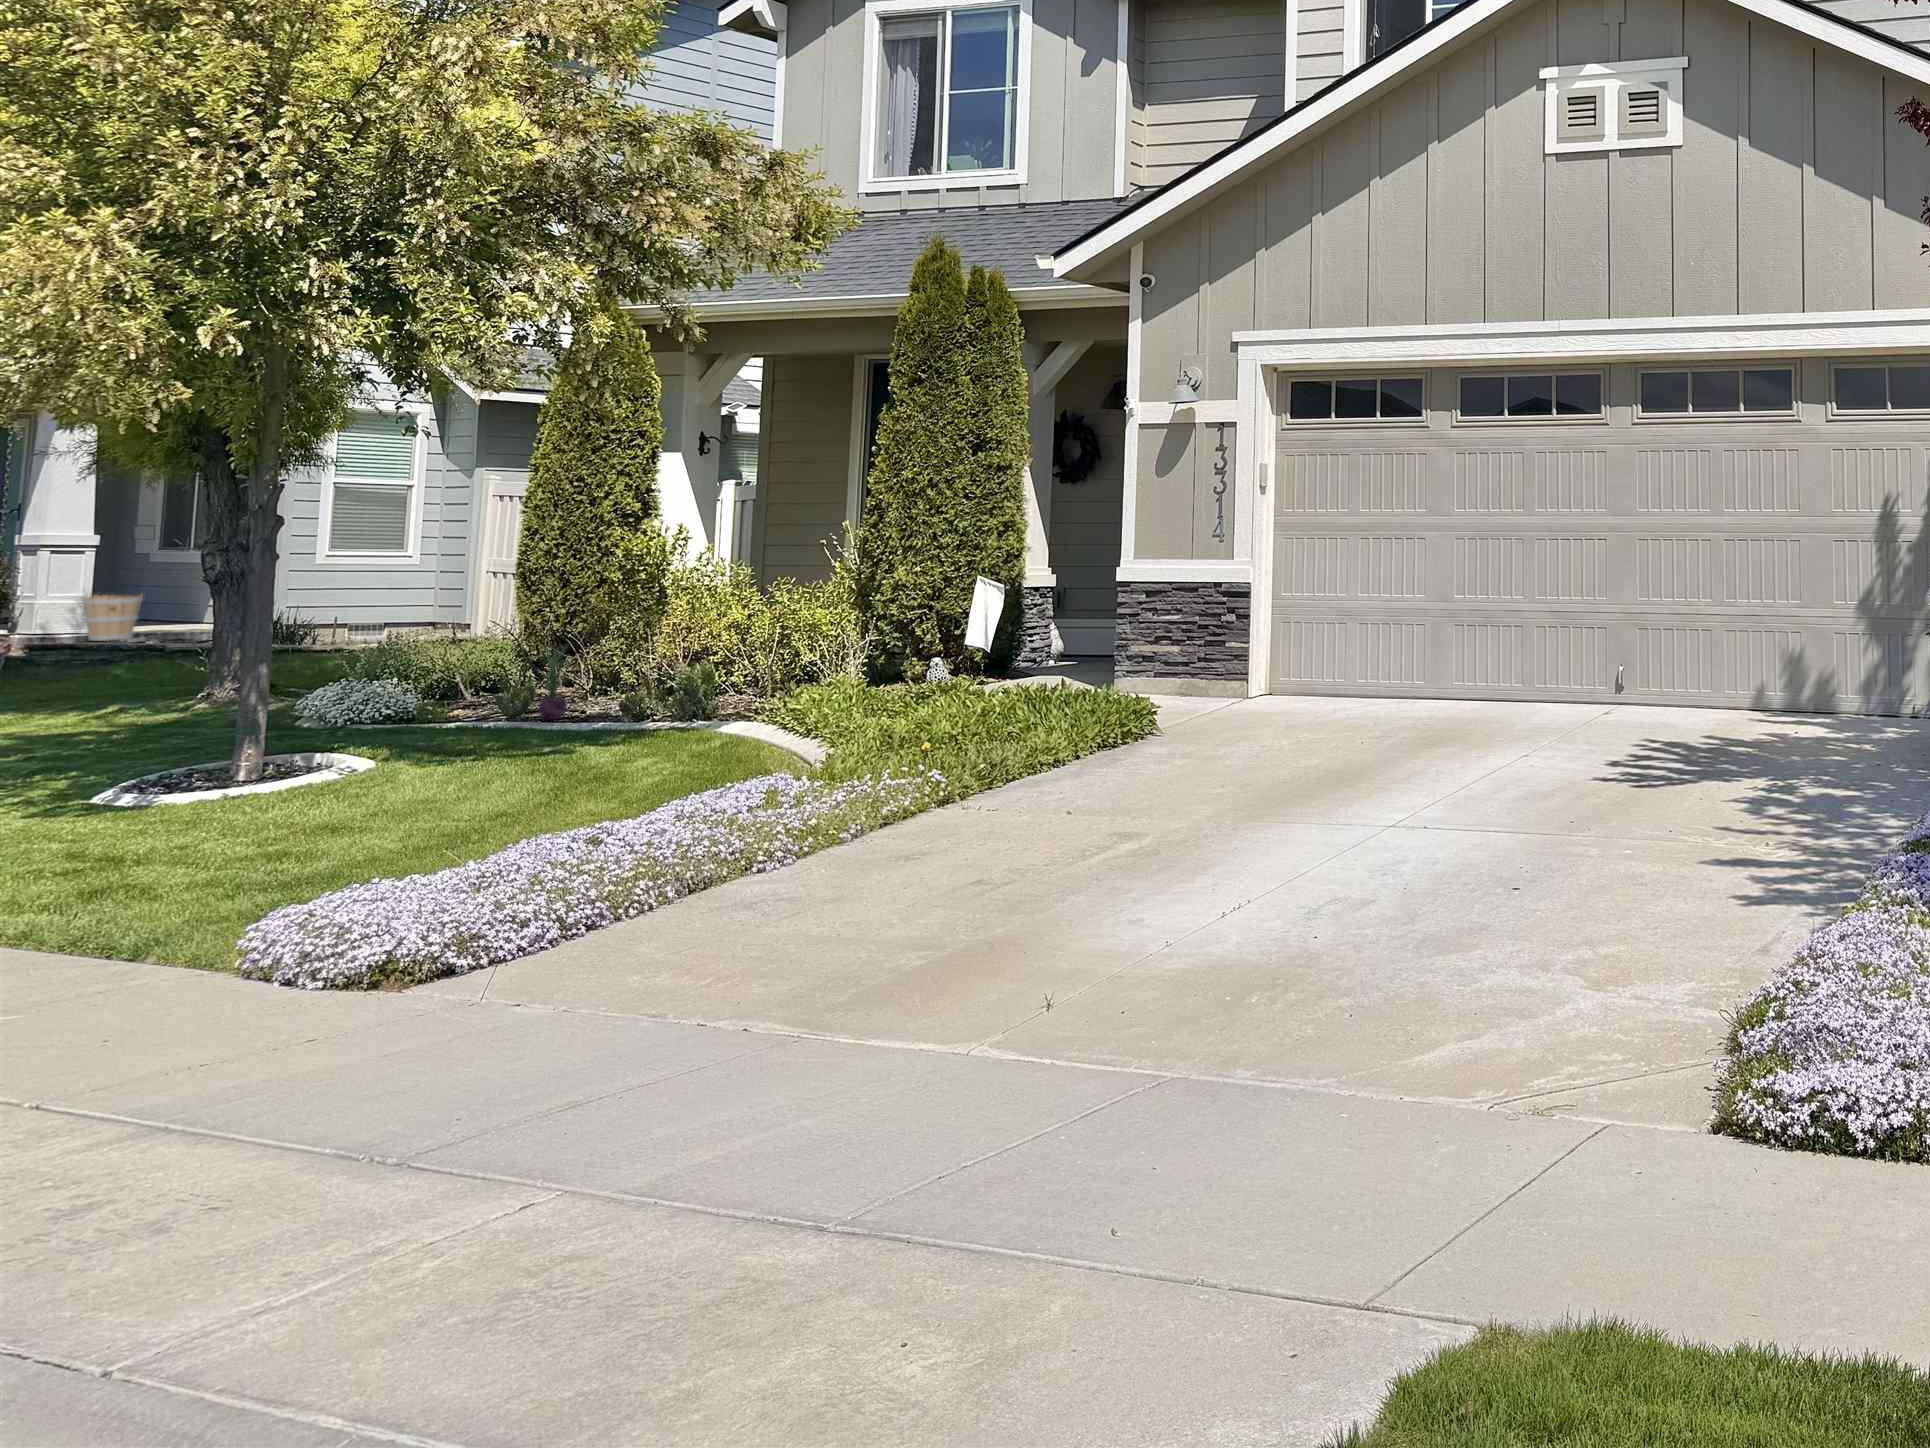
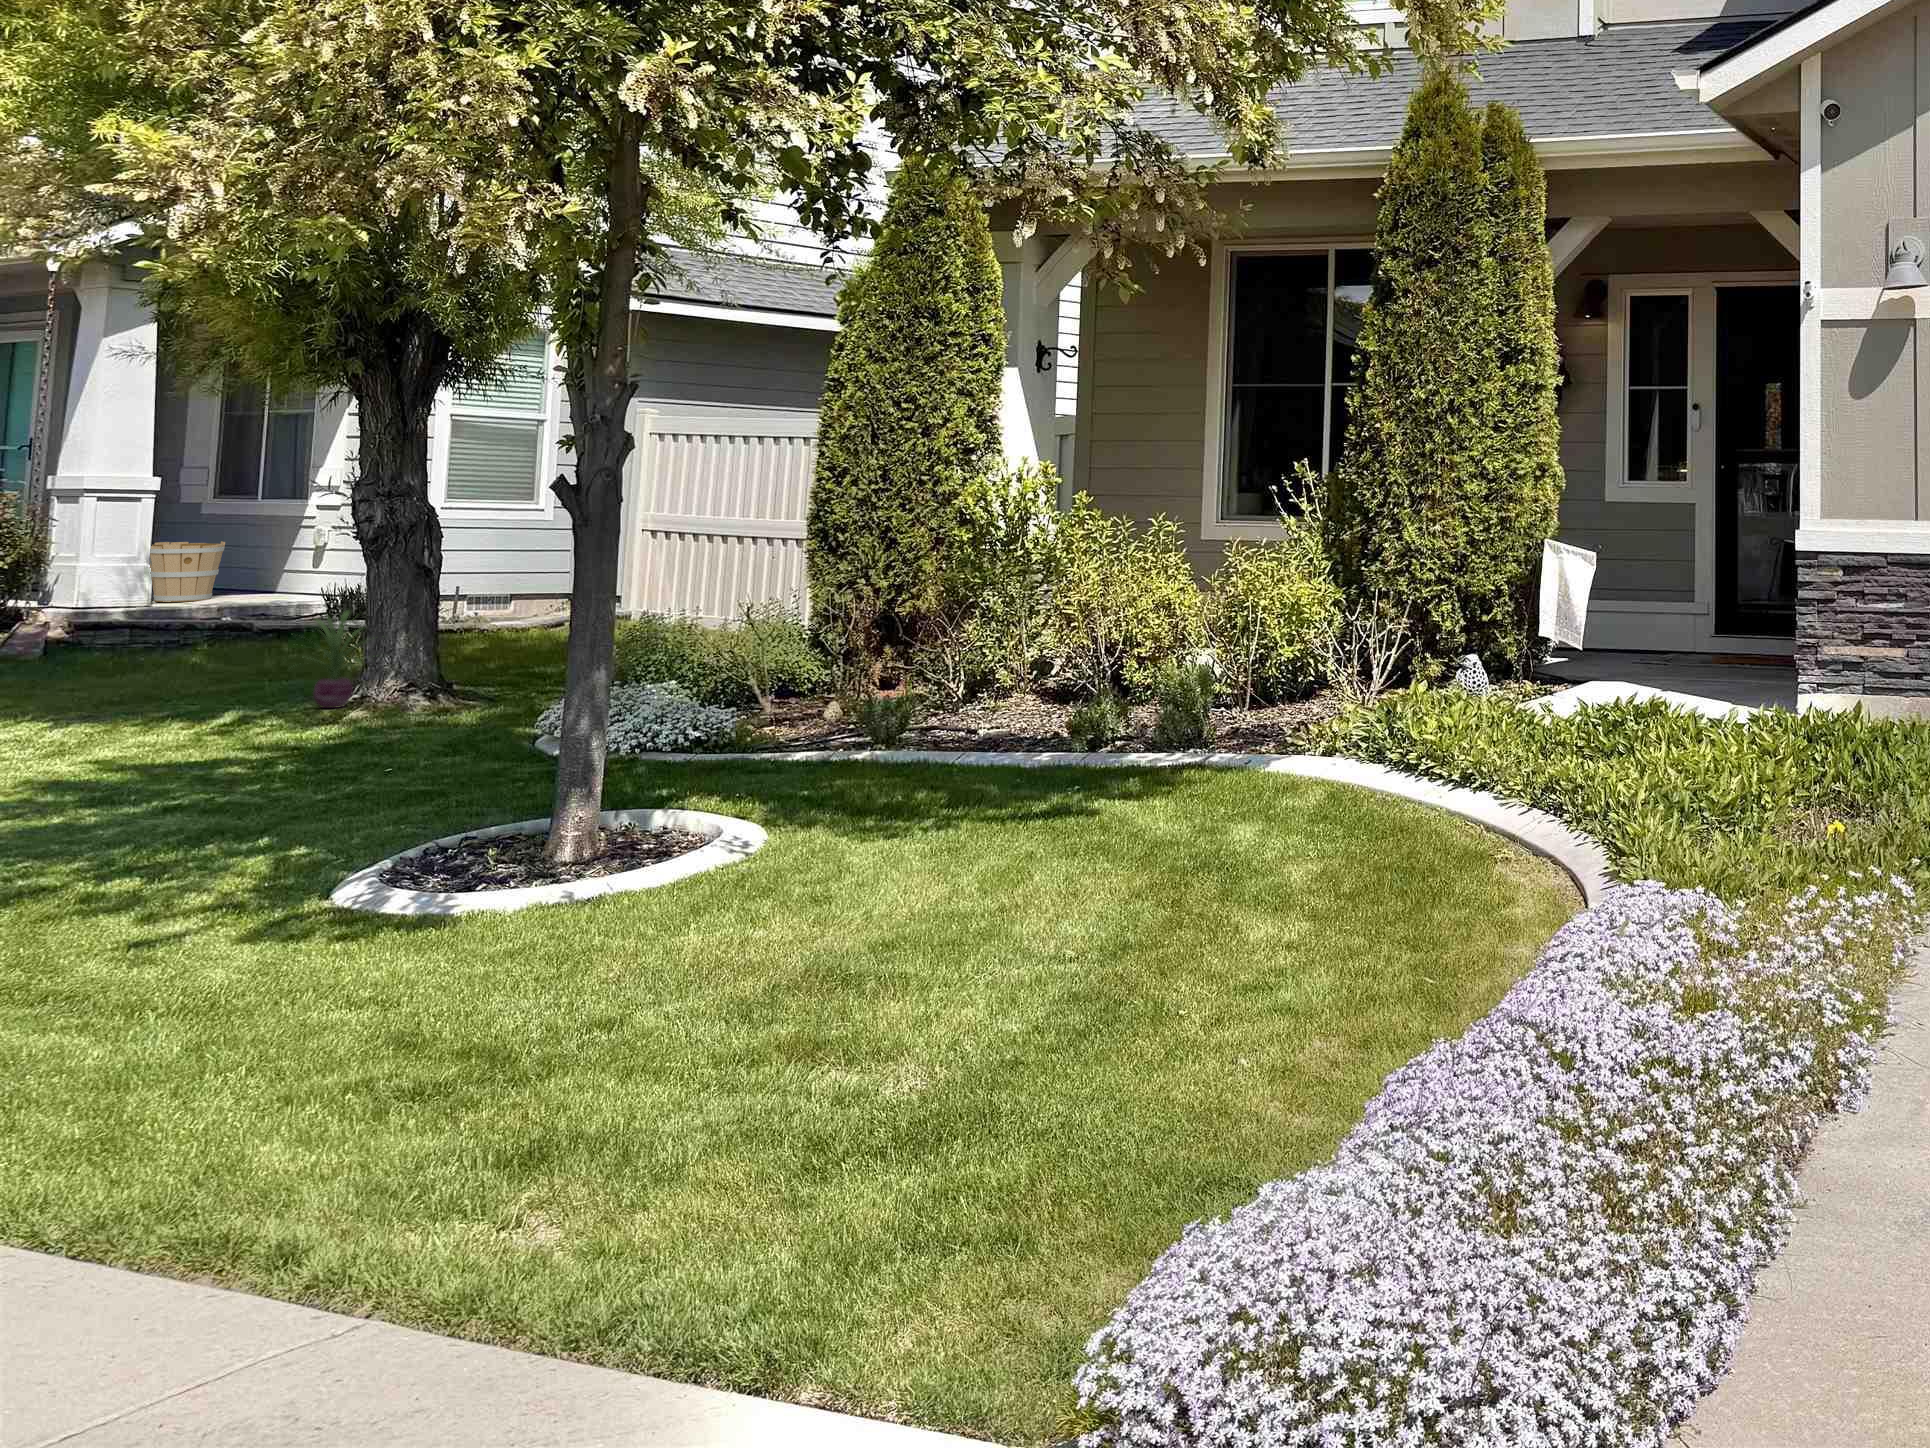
decorative plant: present [533,646,568,720] -> present [313,610,363,708]

